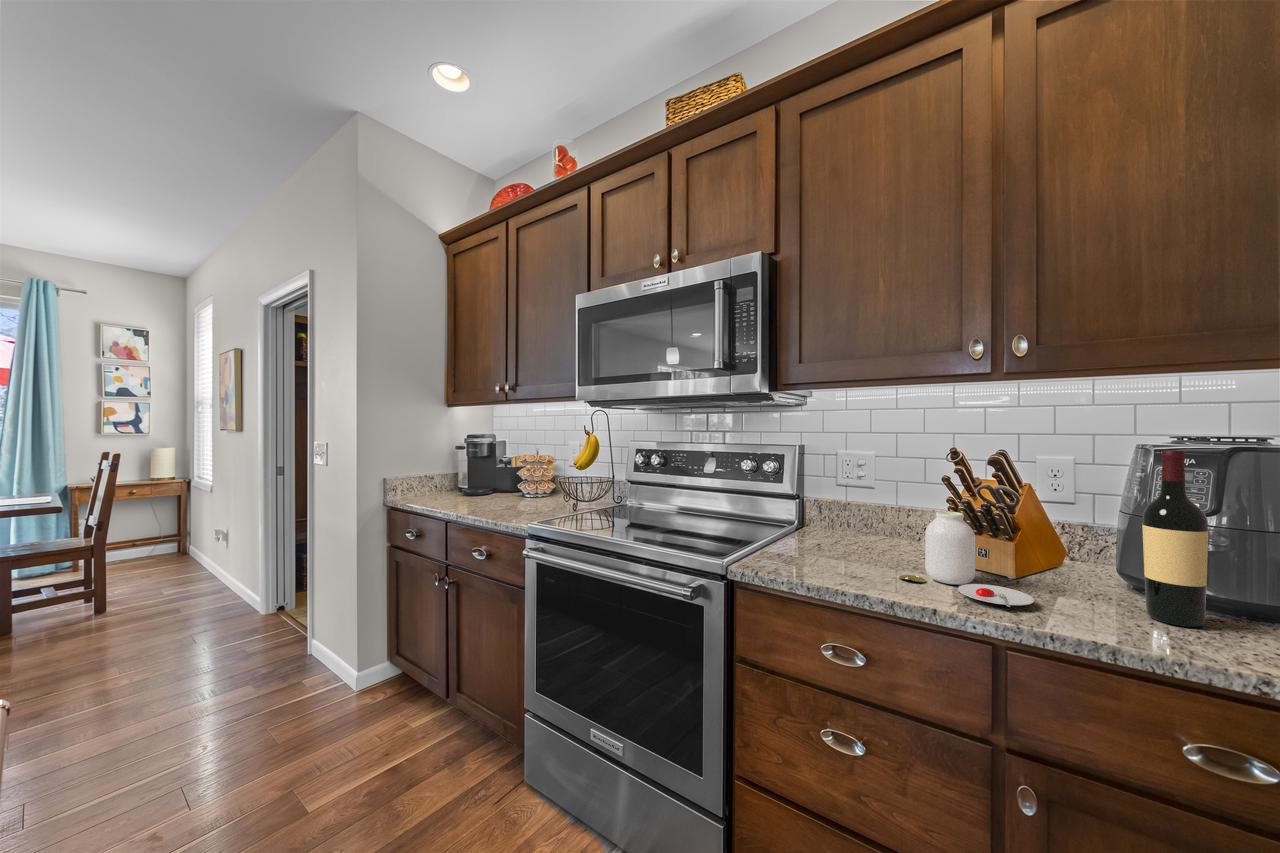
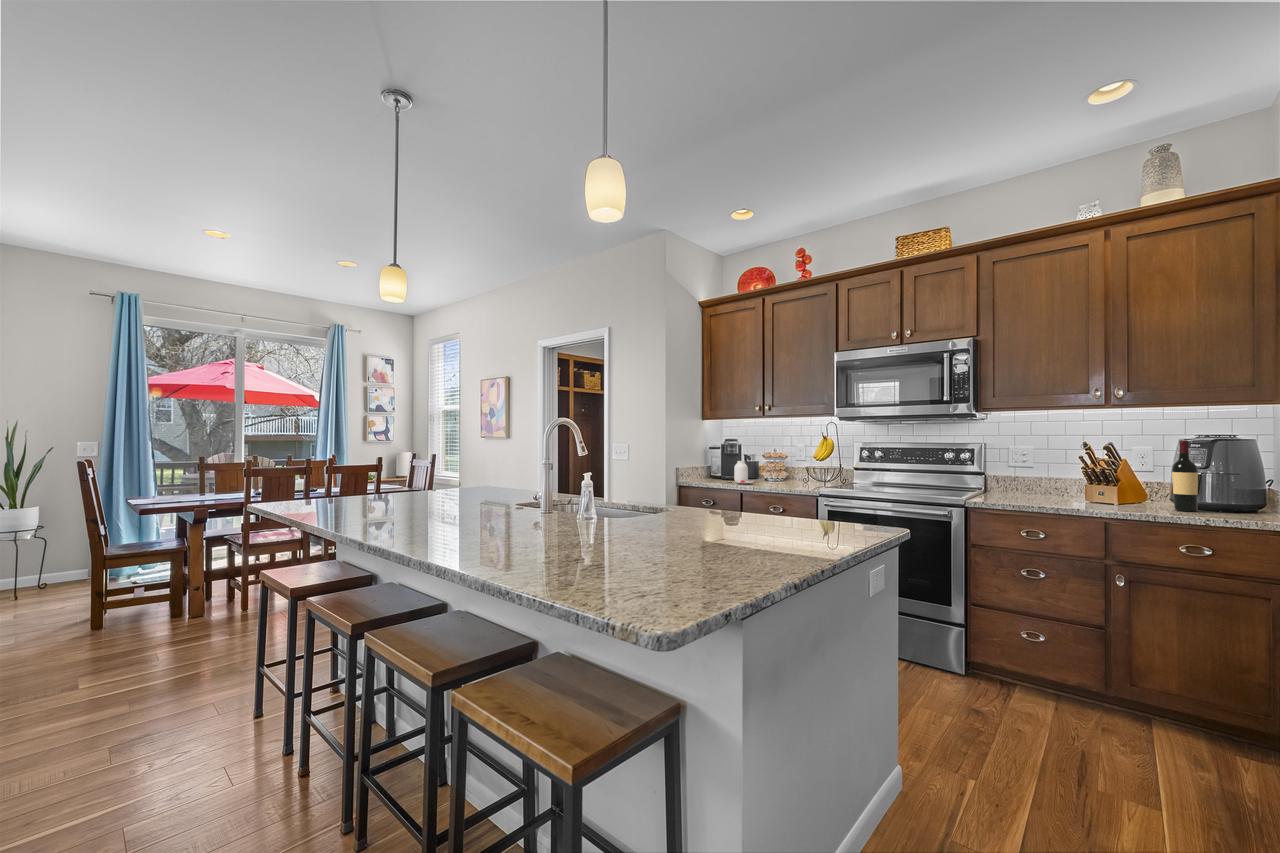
jar: present [899,511,1034,607] -> present [727,461,753,484]

